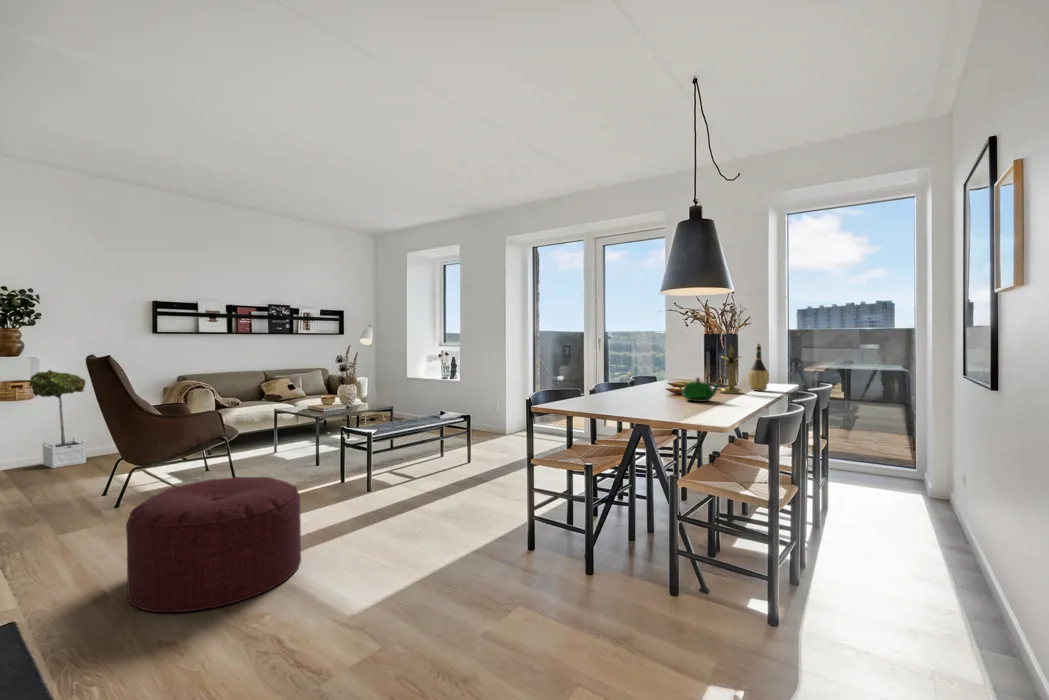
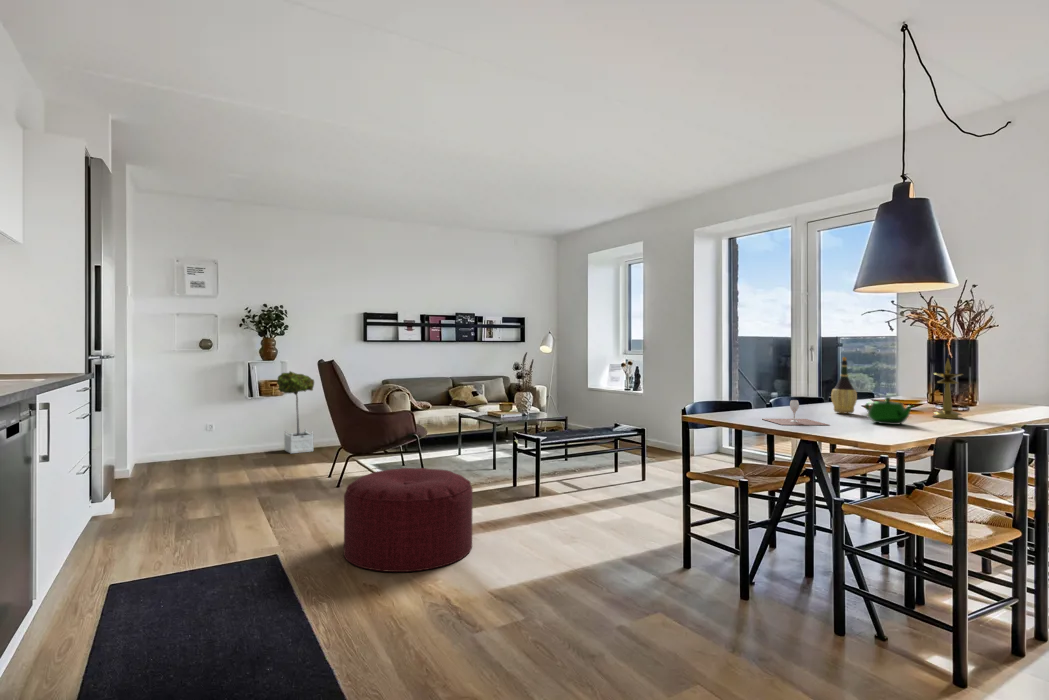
wine bottle: present [748,343,769,391] -> present [831,357,857,413]
wine glass: none [596,384,658,407] -> present [764,400,828,425]

